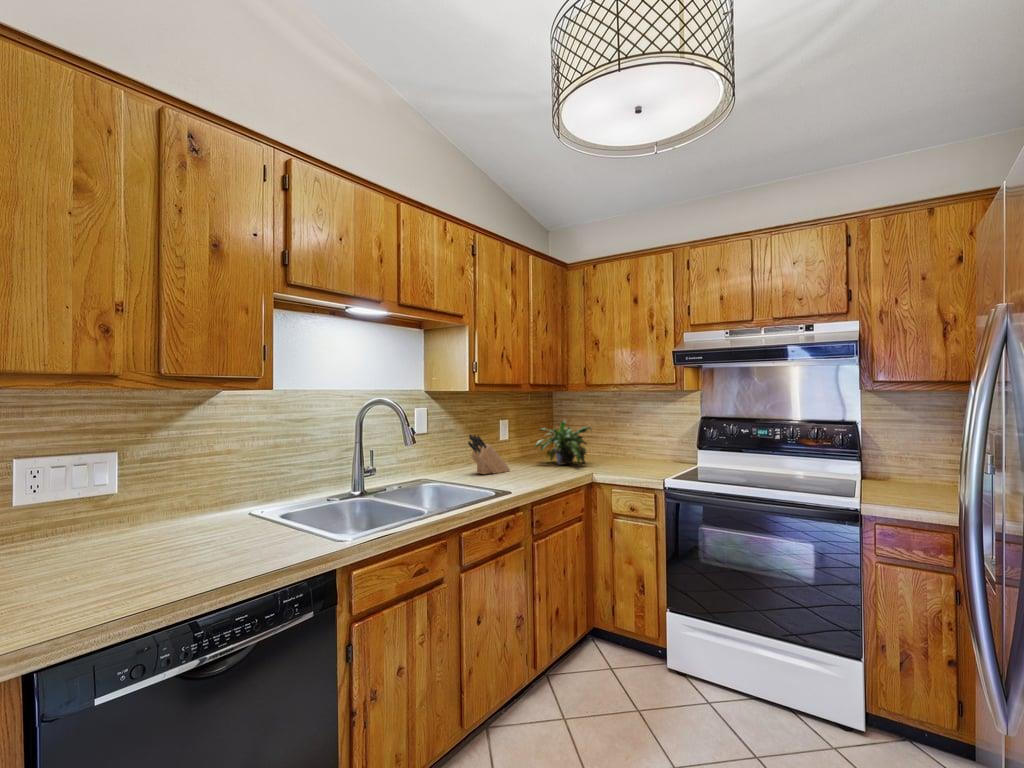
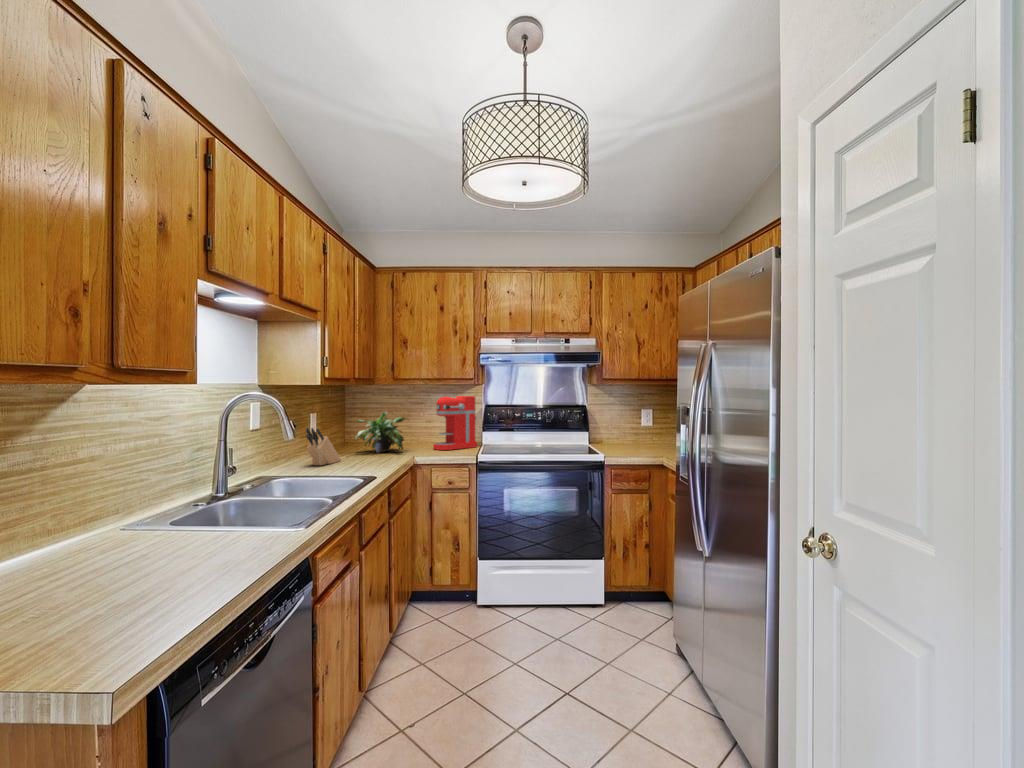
coffee maker: none [624,404,682,469] -> present [433,396,477,450]

